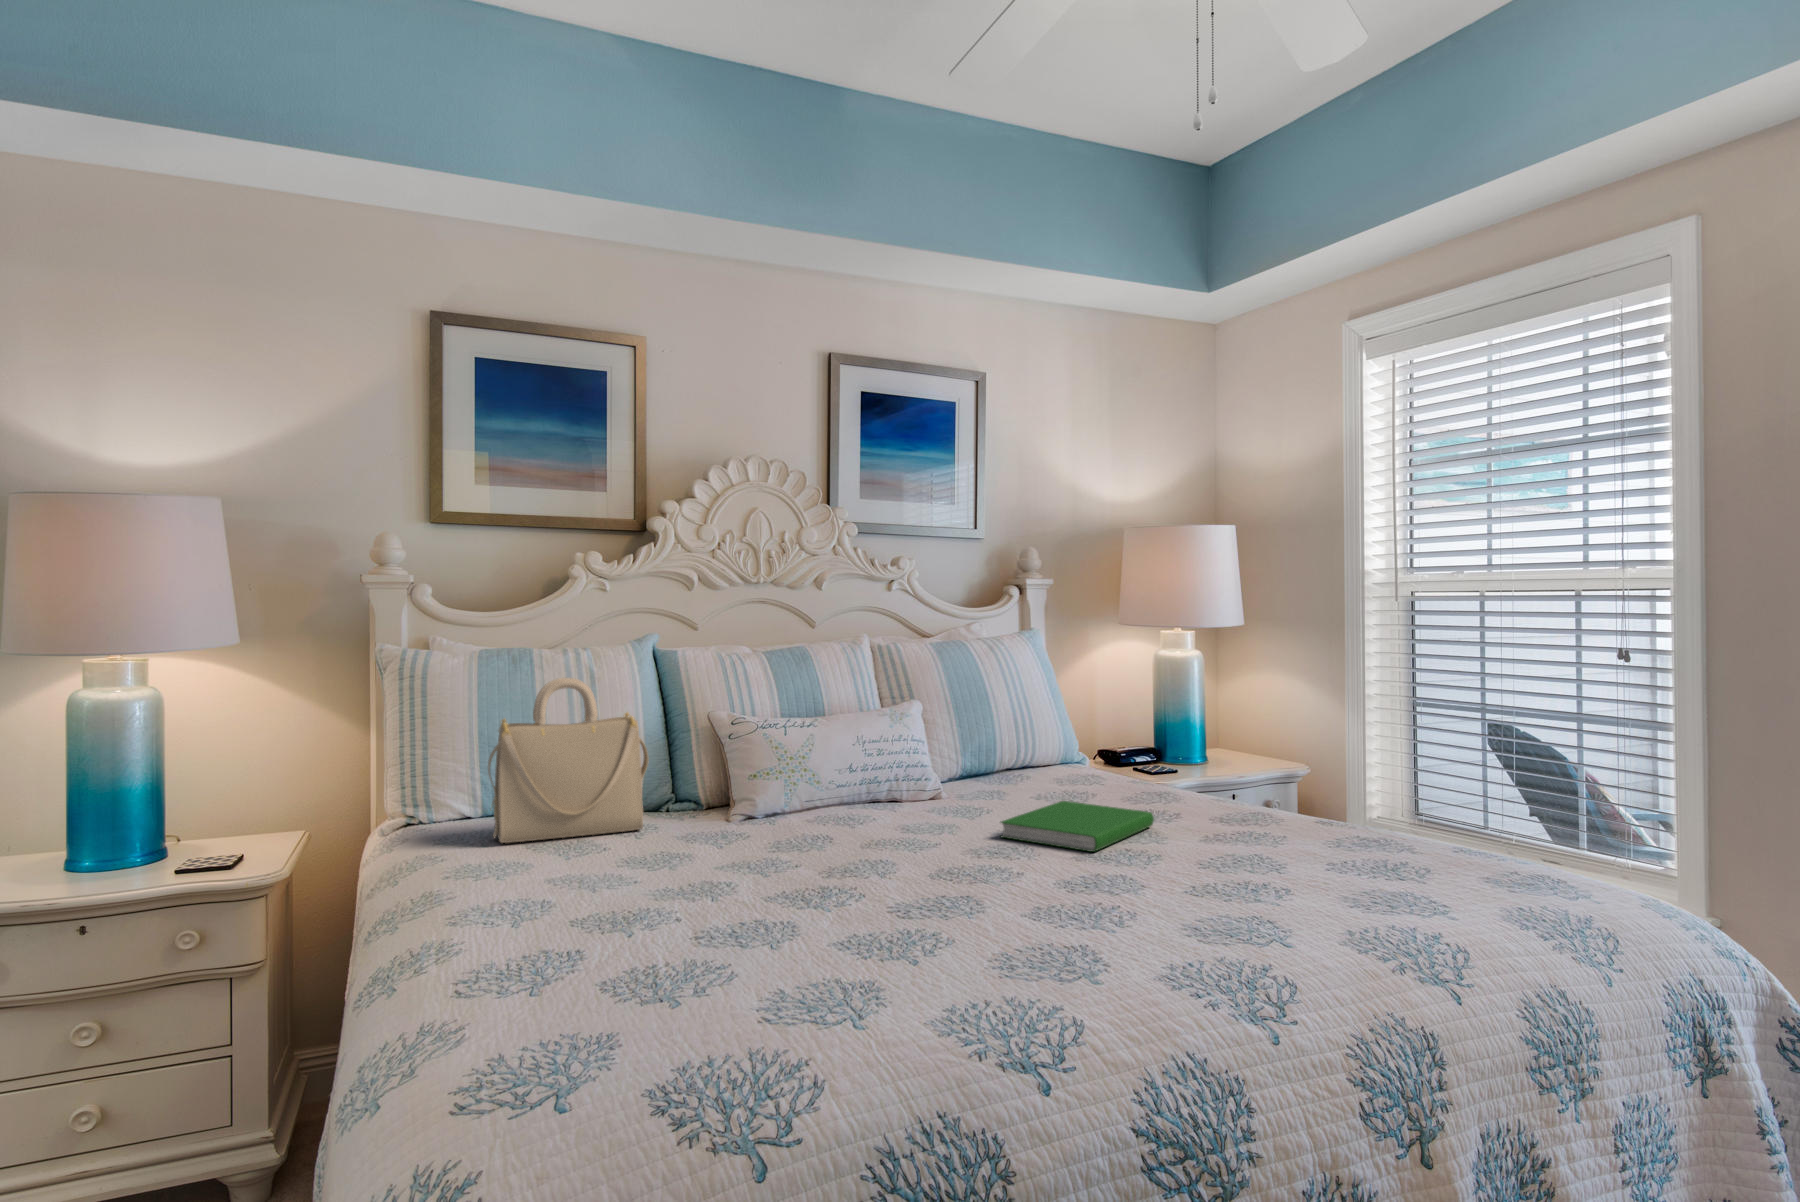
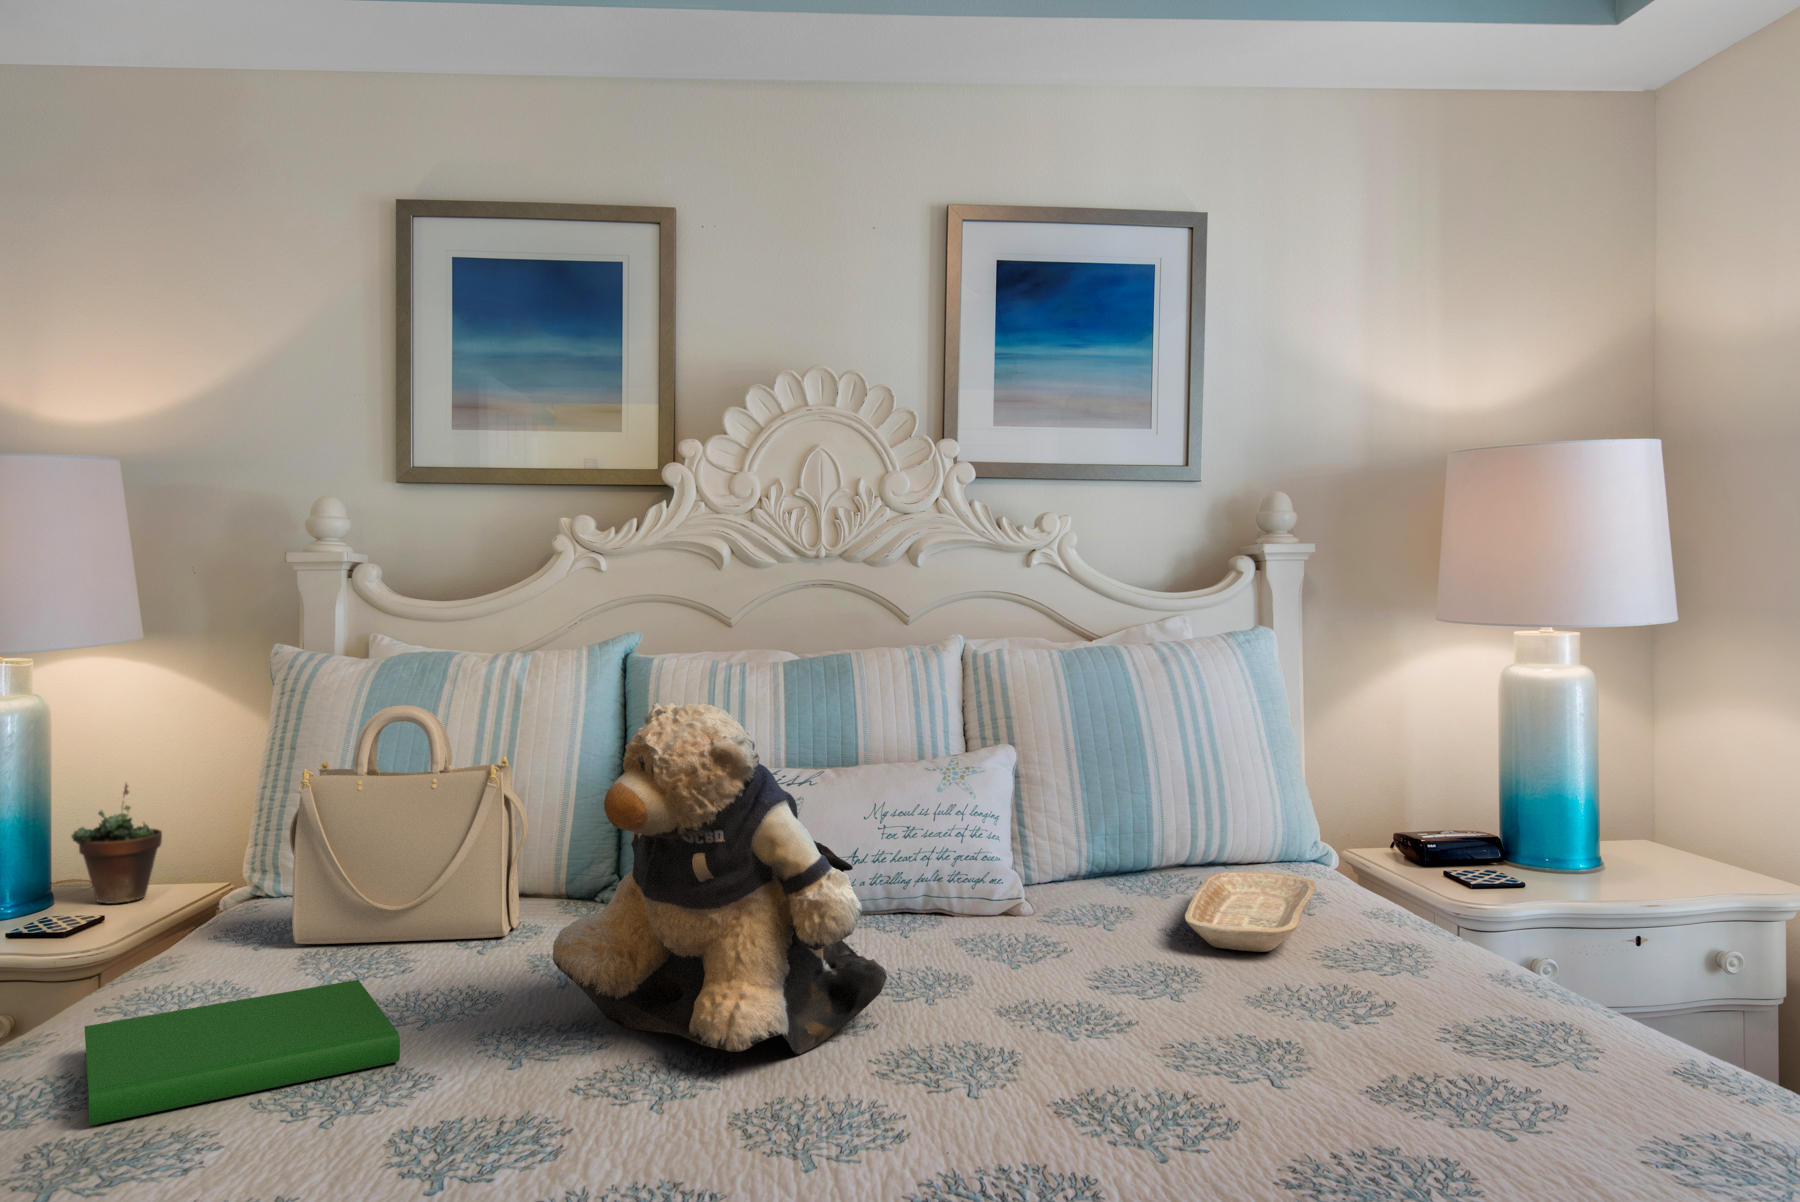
teddy bear: none [749,662,941,861] -> present [553,703,887,1054]
succulent plant: none [203,753,271,848] -> present [72,784,162,904]
tray: none [1042,766,1115,803] -> present [1185,871,1316,952]
hardcover book: present [1001,801,1154,852] -> present [85,980,400,1126]

